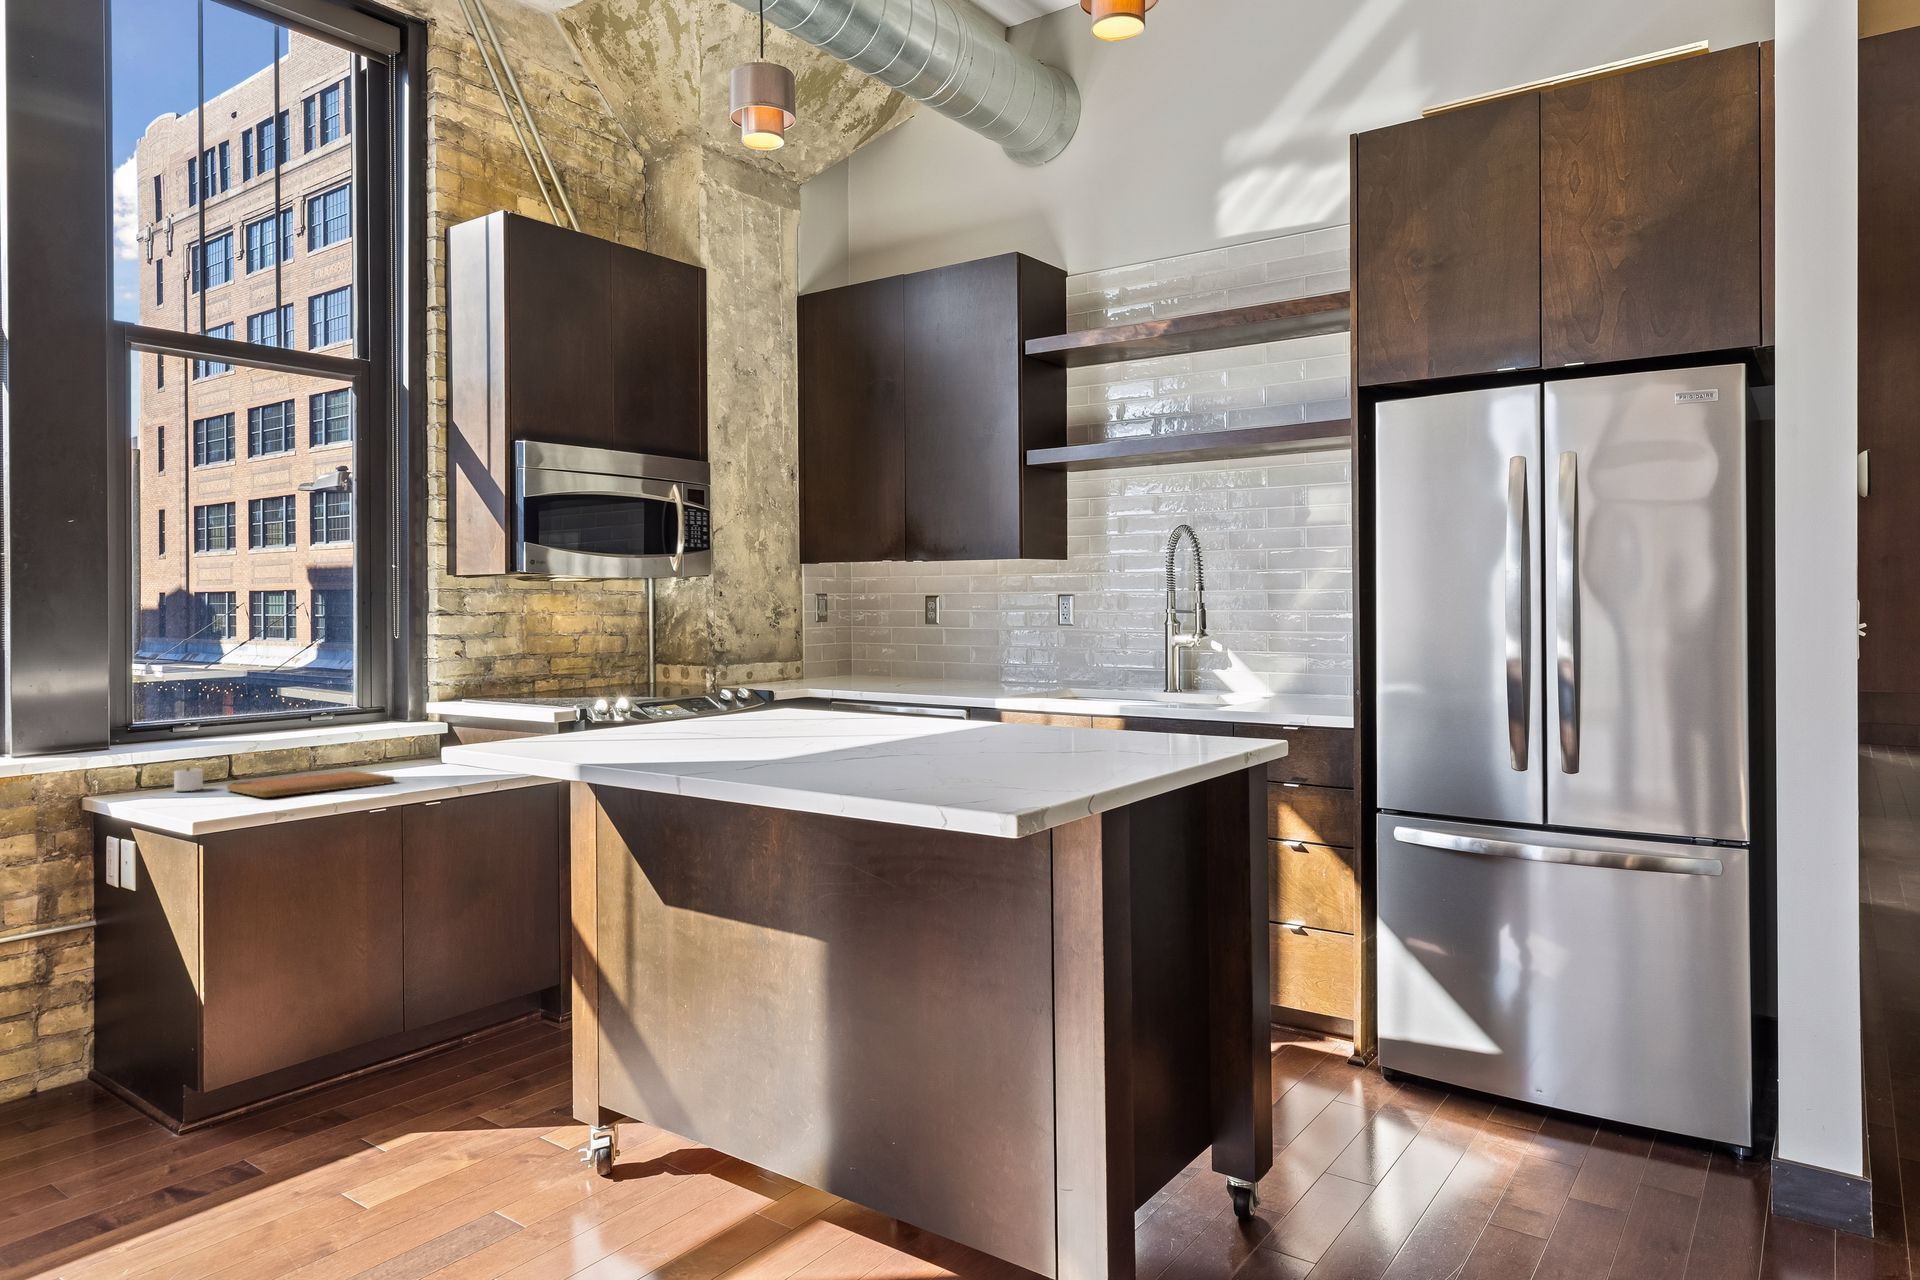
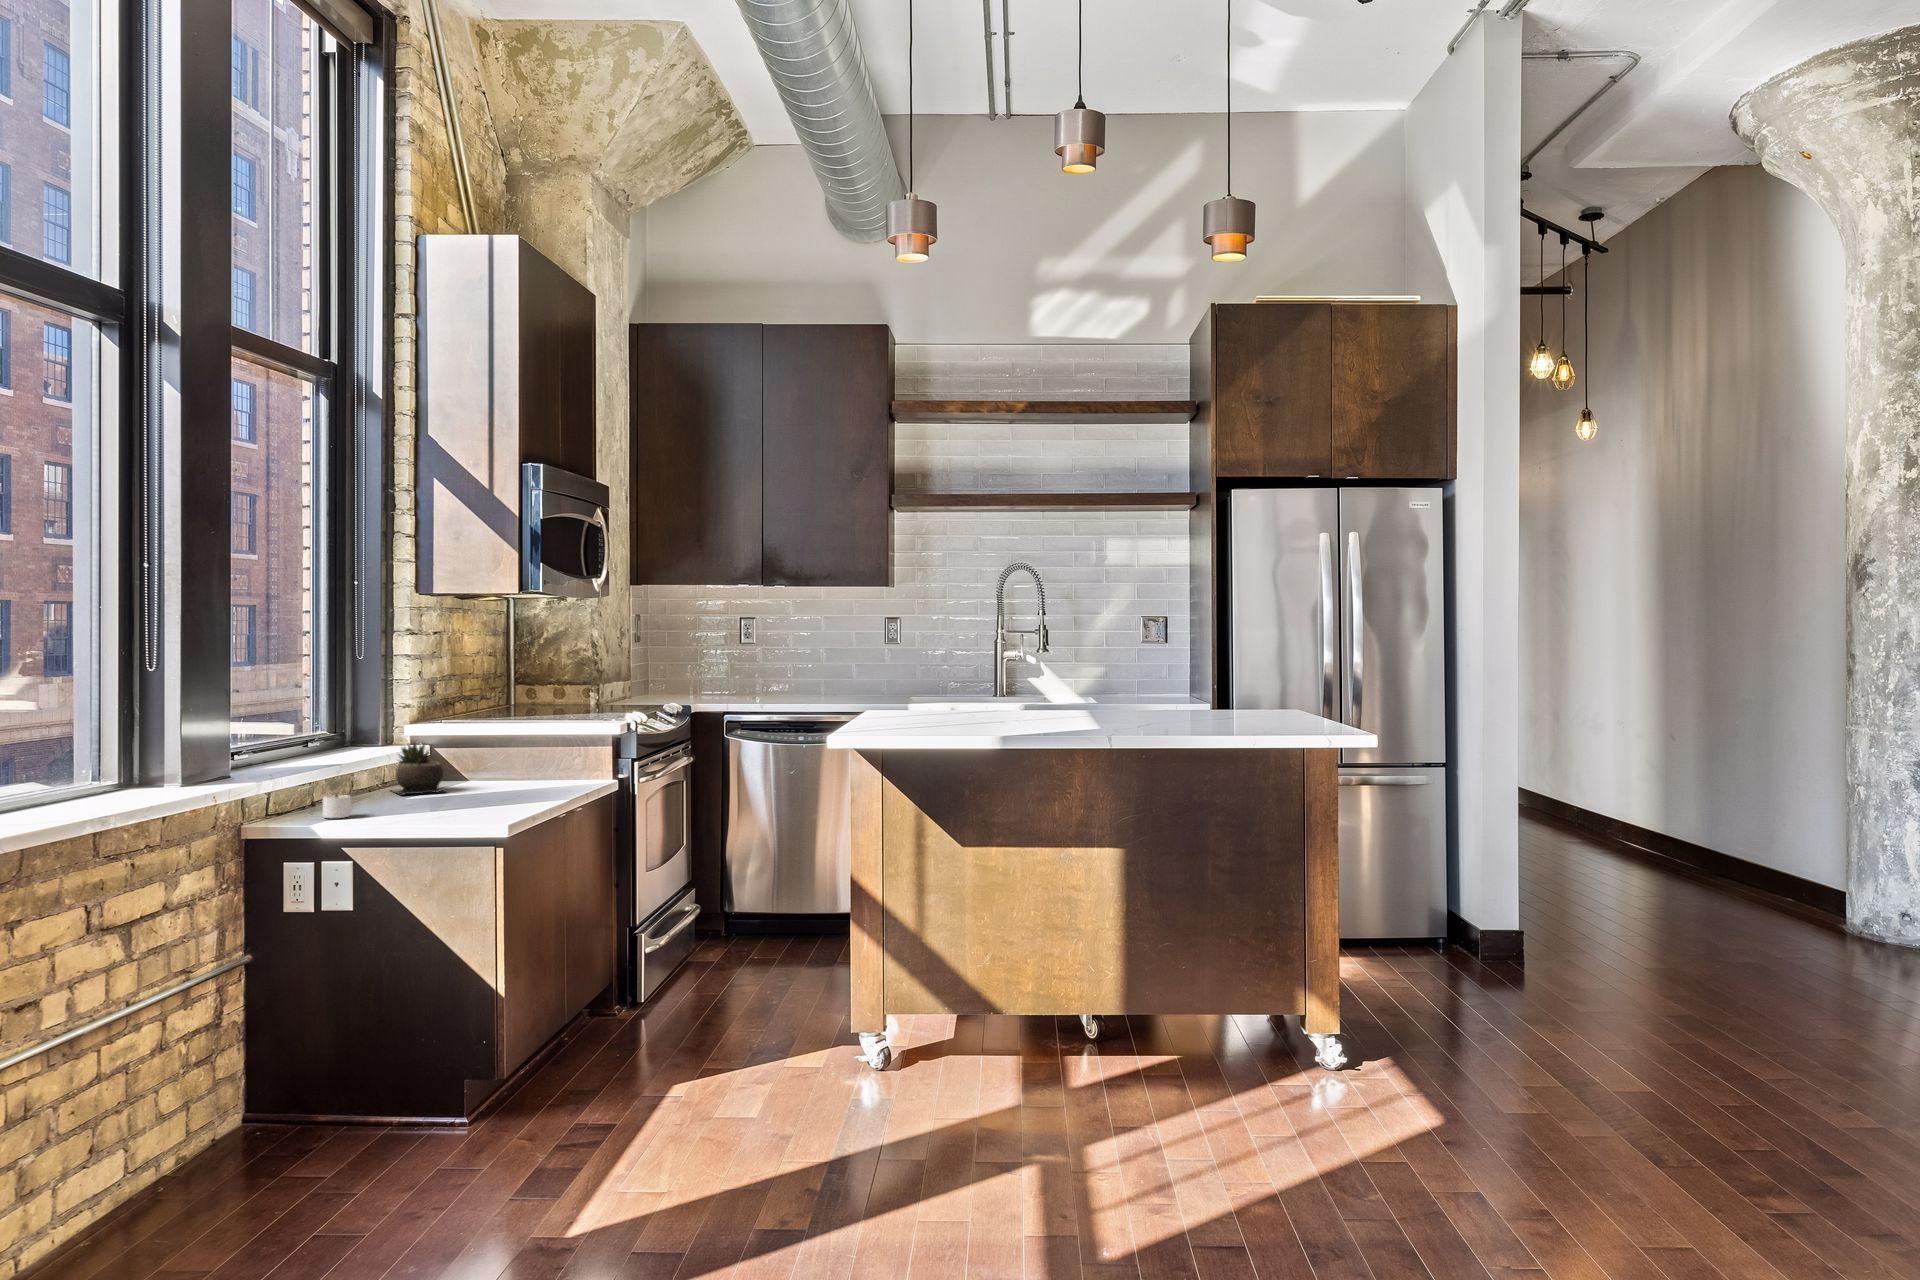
succulent plant: none [326,719,391,771] -> present [393,742,444,794]
cutting board: present [227,771,394,797] -> none [387,792,524,816]

